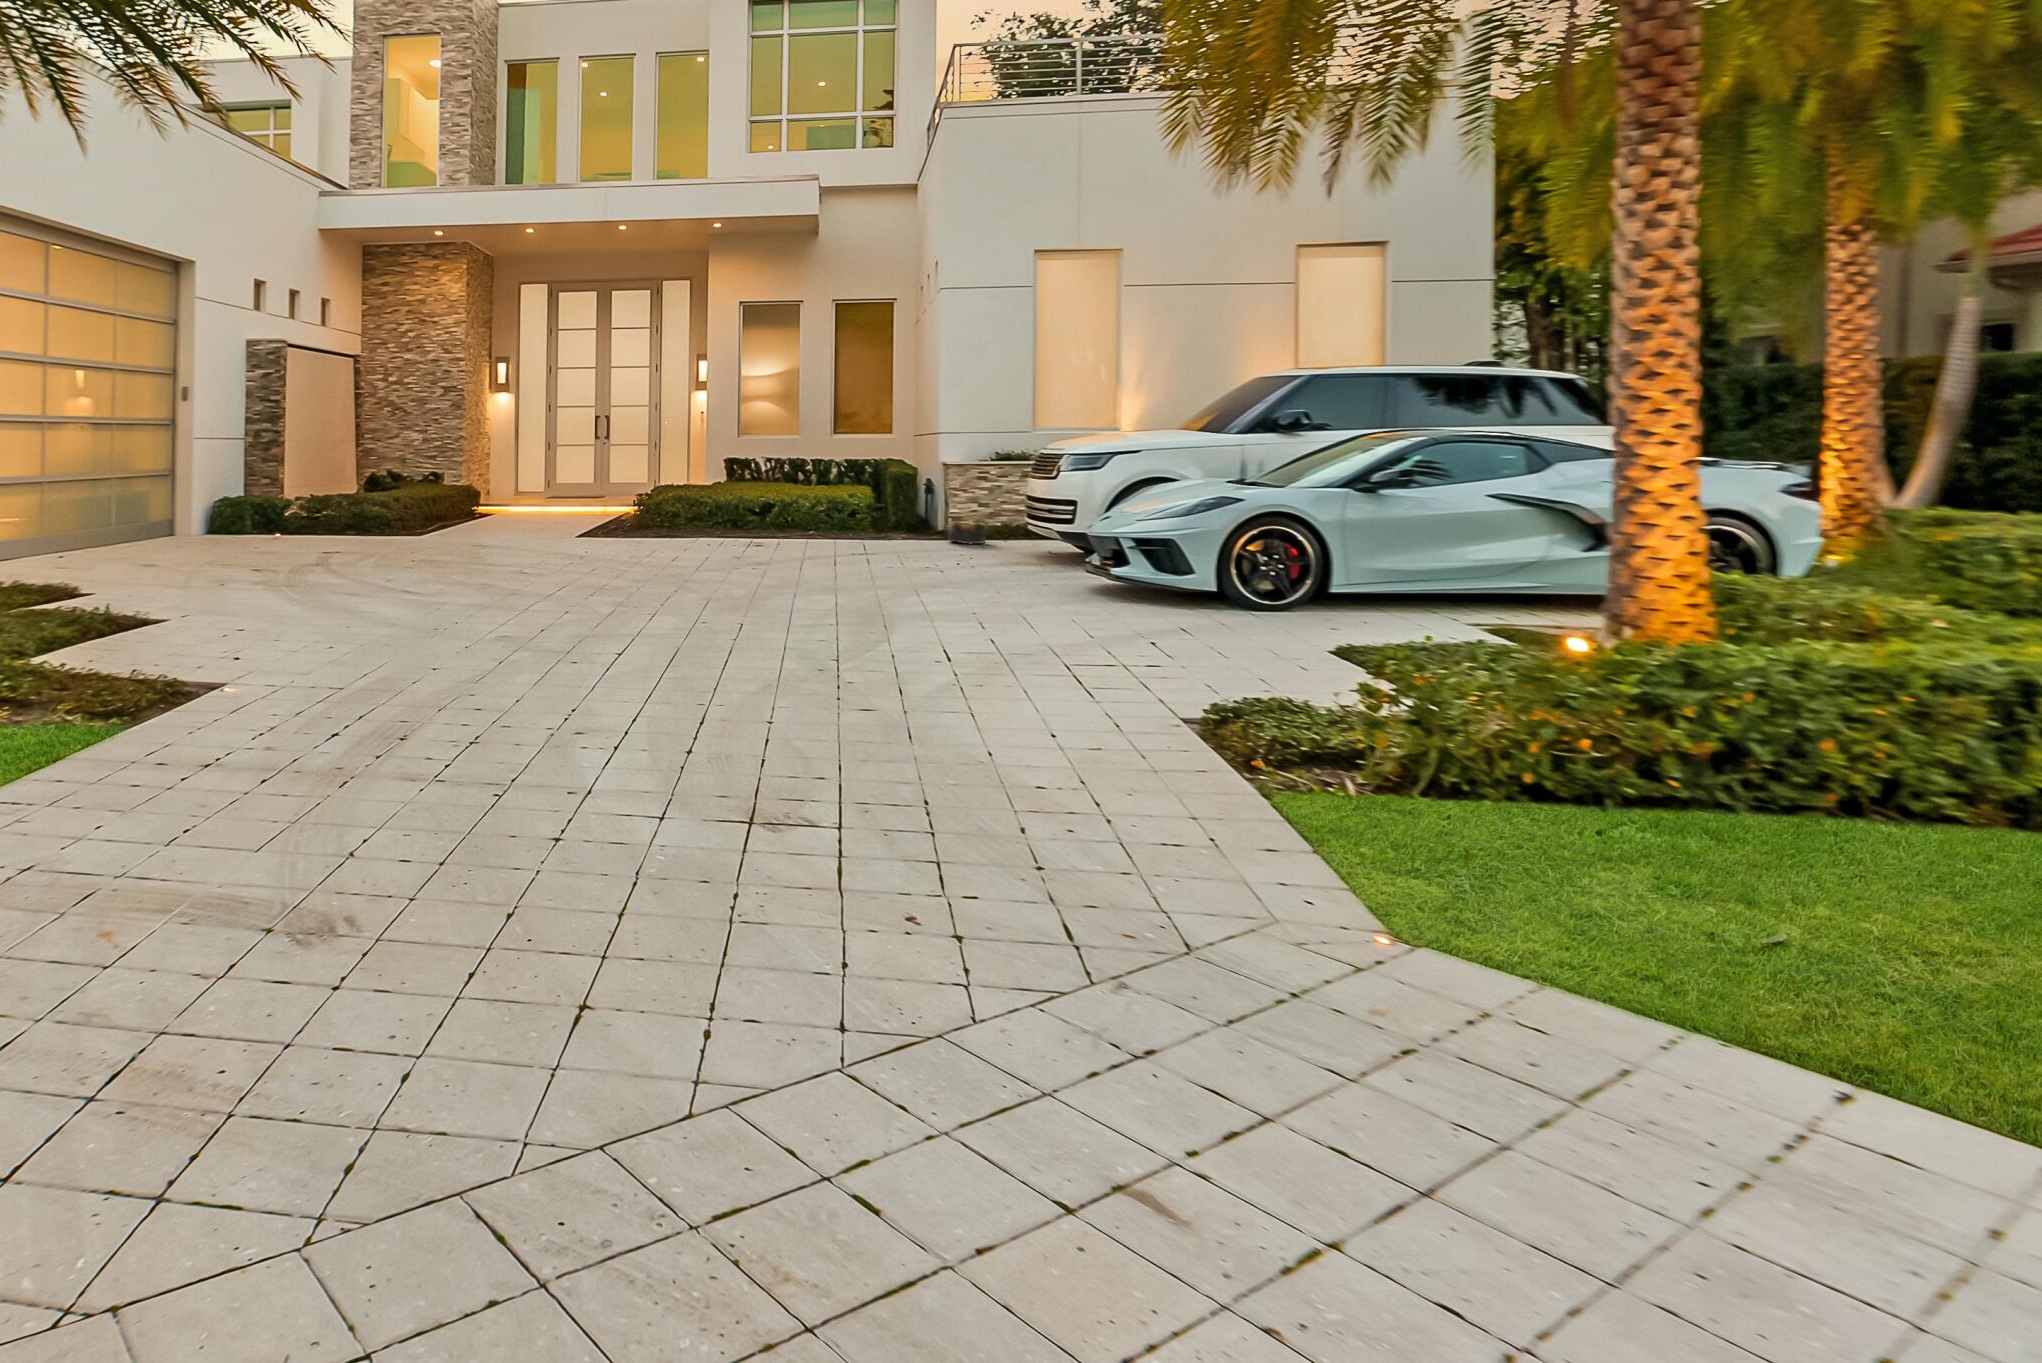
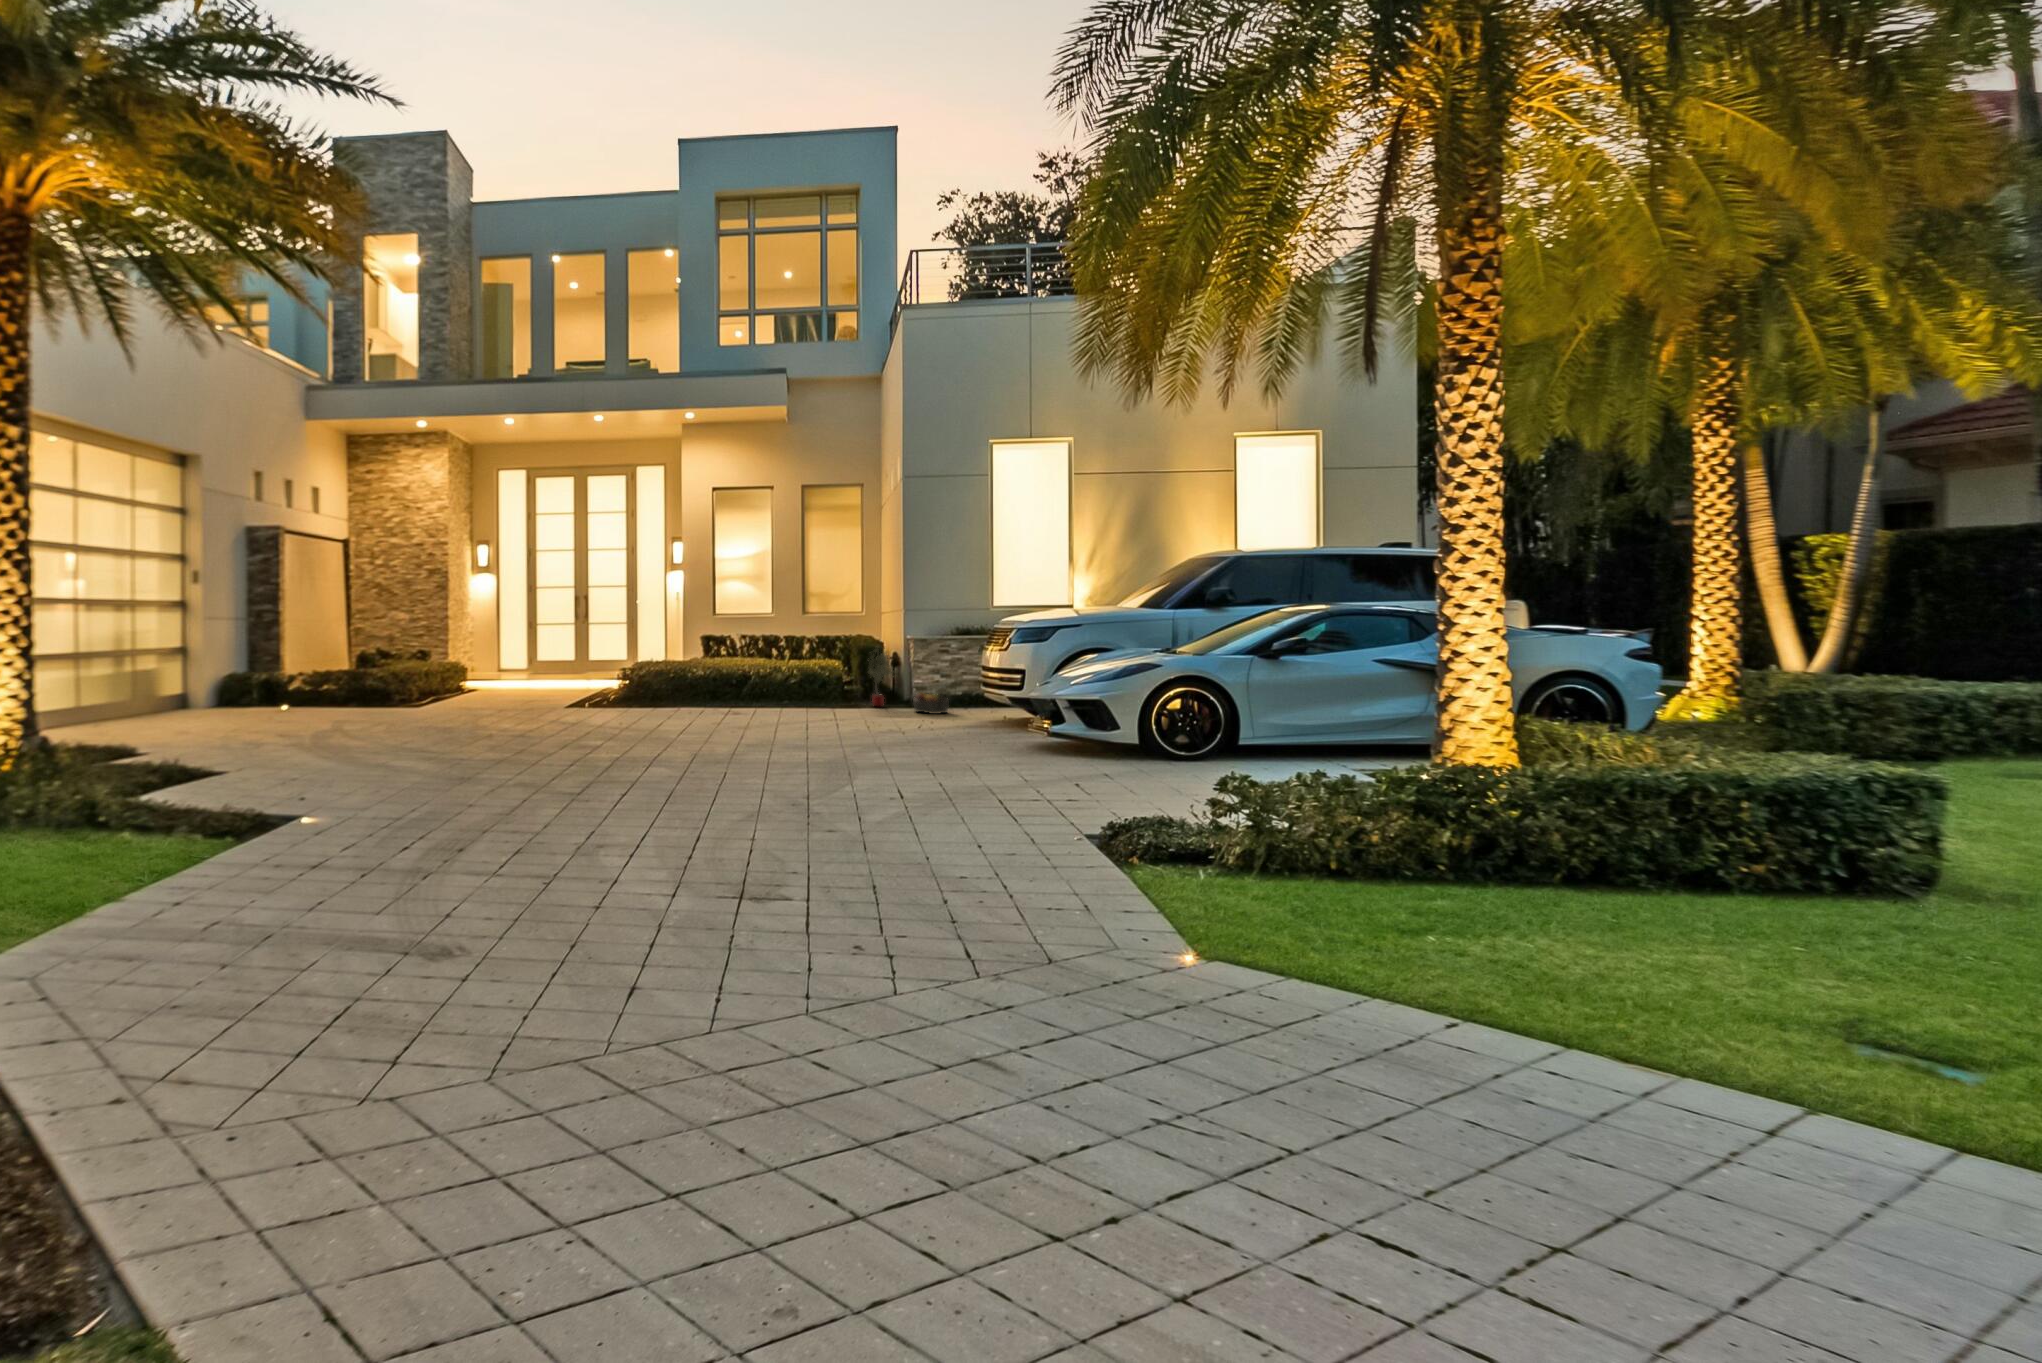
potted tree: none [899,472,934,536] -> present [868,646,899,706]

